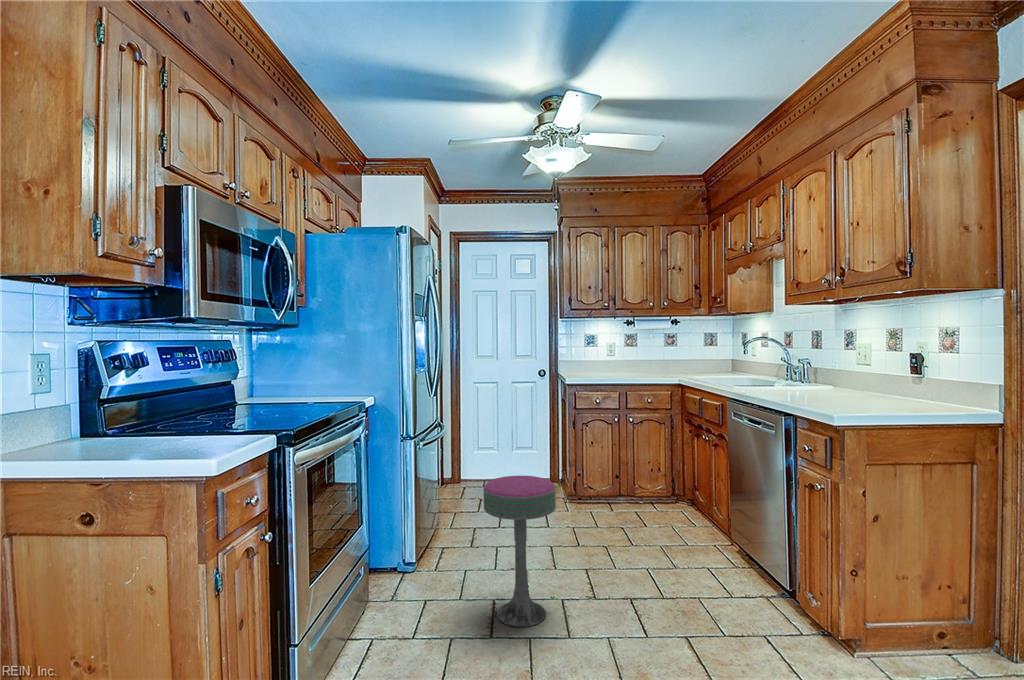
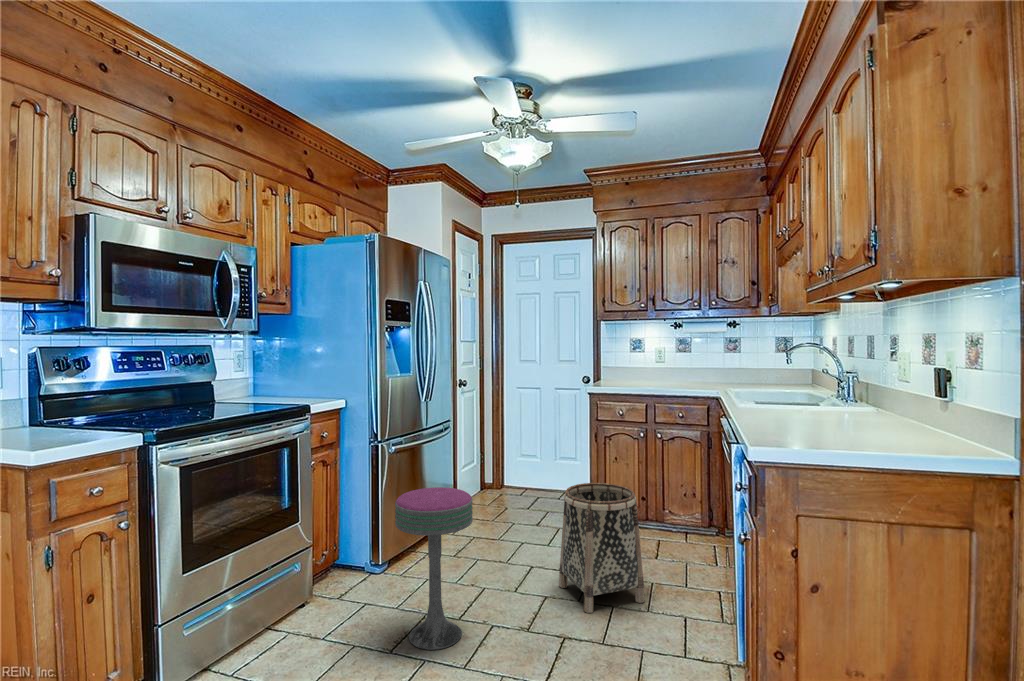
basket: none [589,462,669,575] -> present [559,483,645,613]

